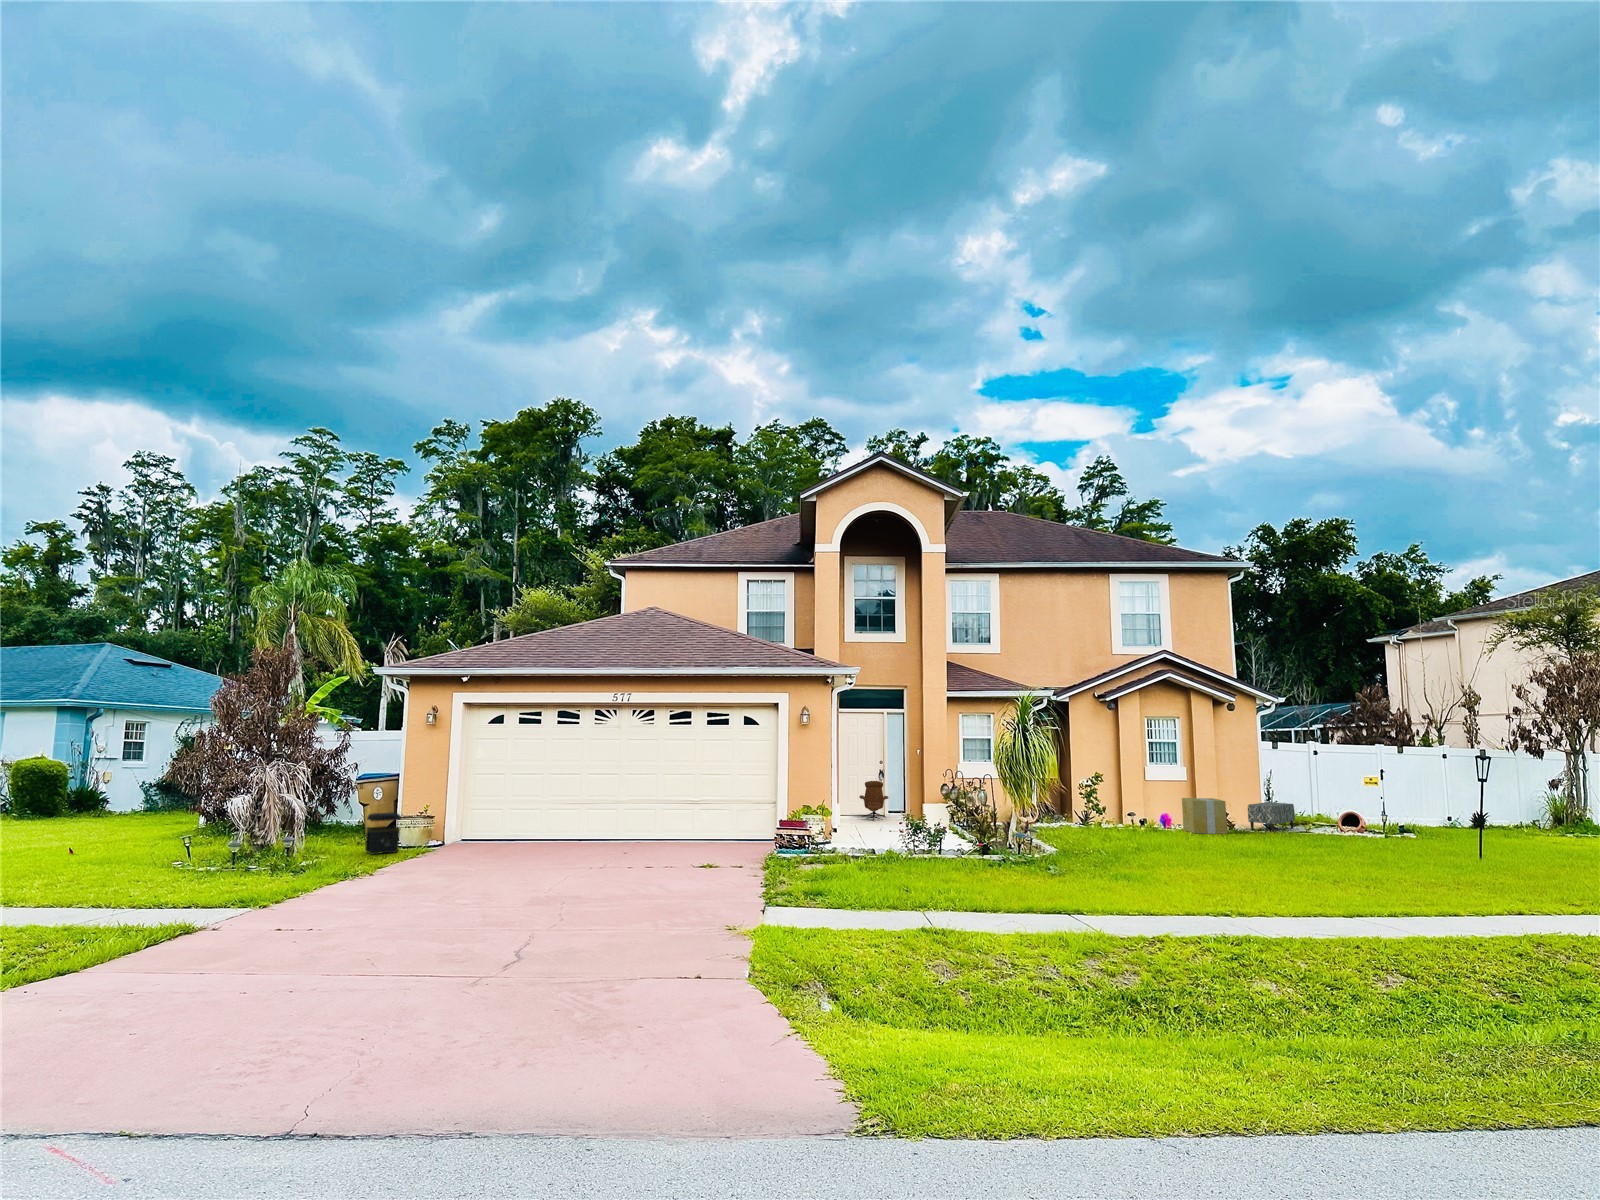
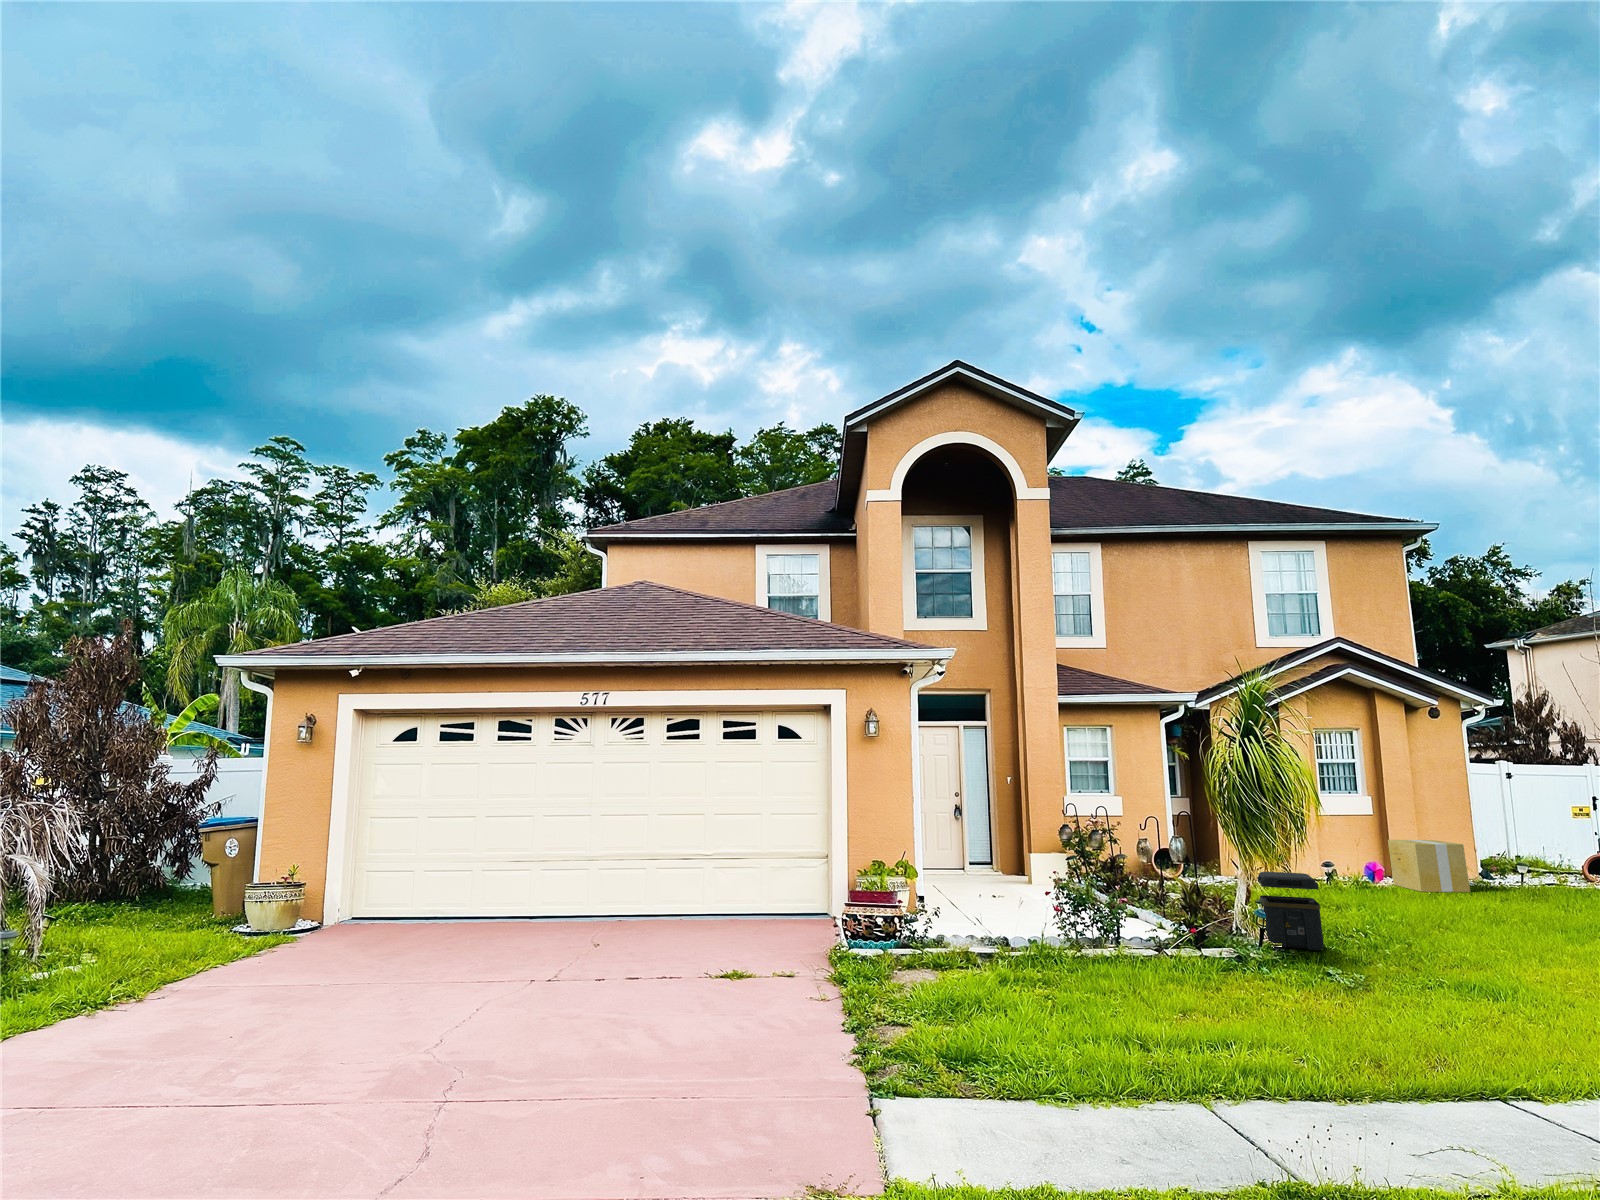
lounge chair: present [859,781,888,820] -> none [936,821,978,880]
bench: present [1248,802,1295,832] -> none [1482,844,1543,888]
toolbox: present [365,812,401,855] -> present [1257,872,1324,951]

